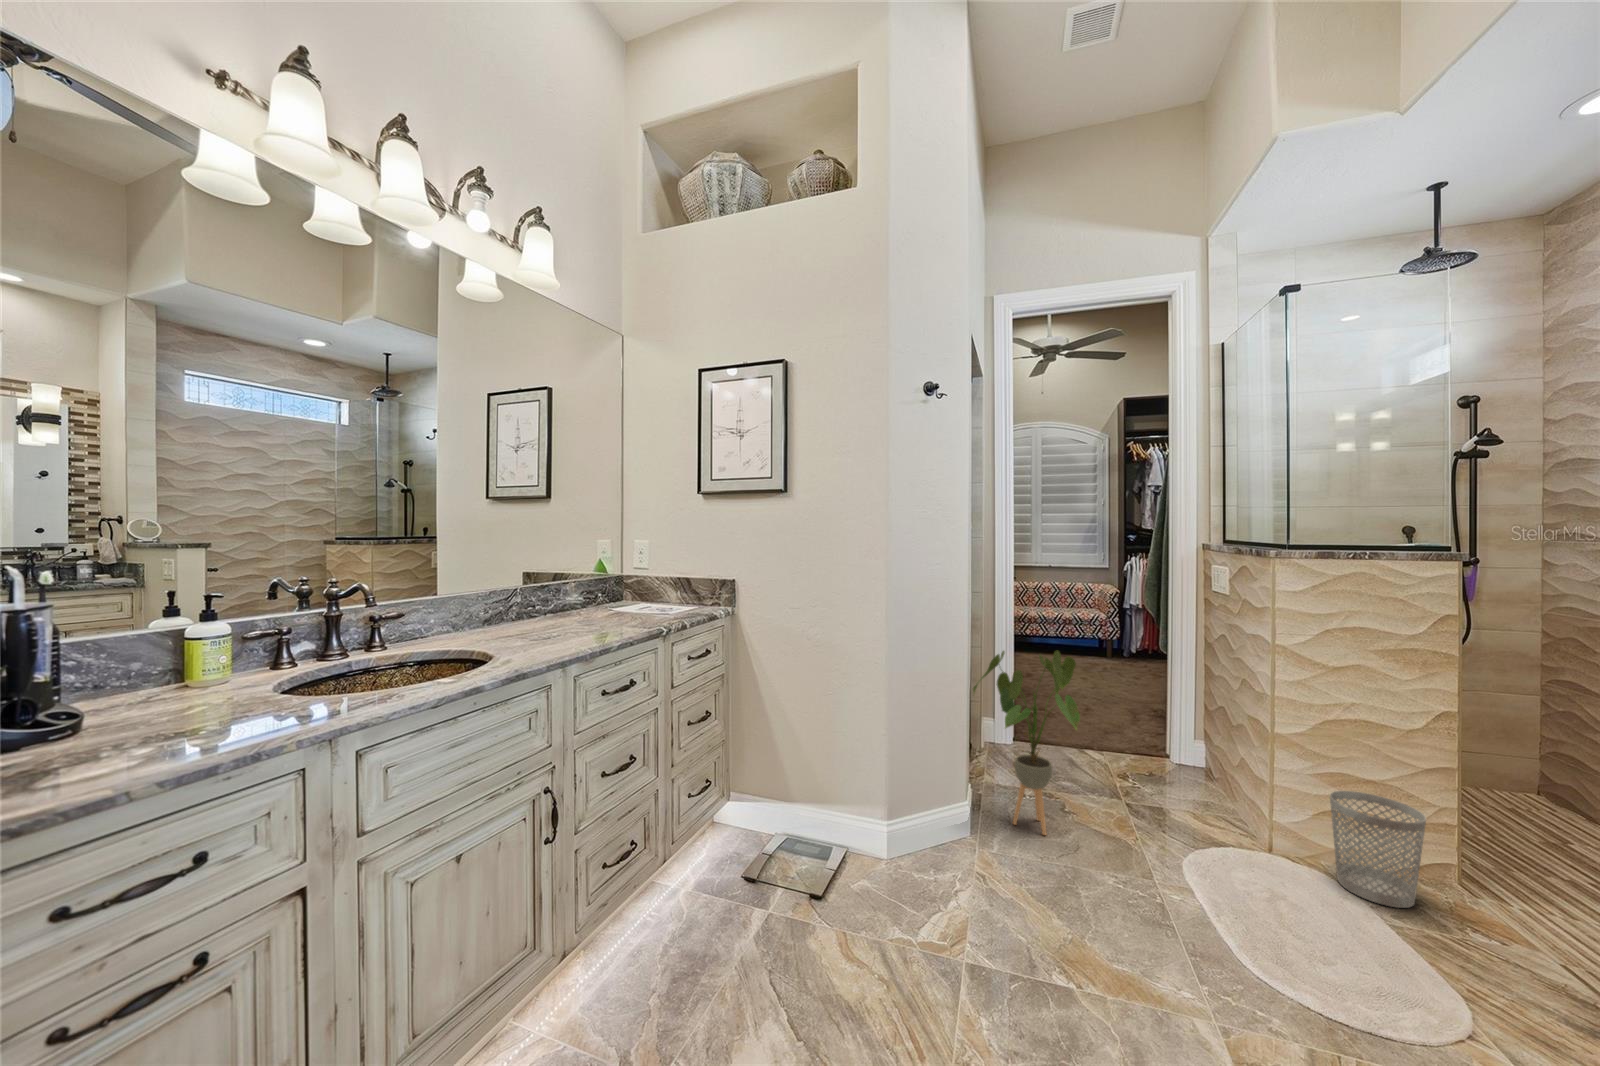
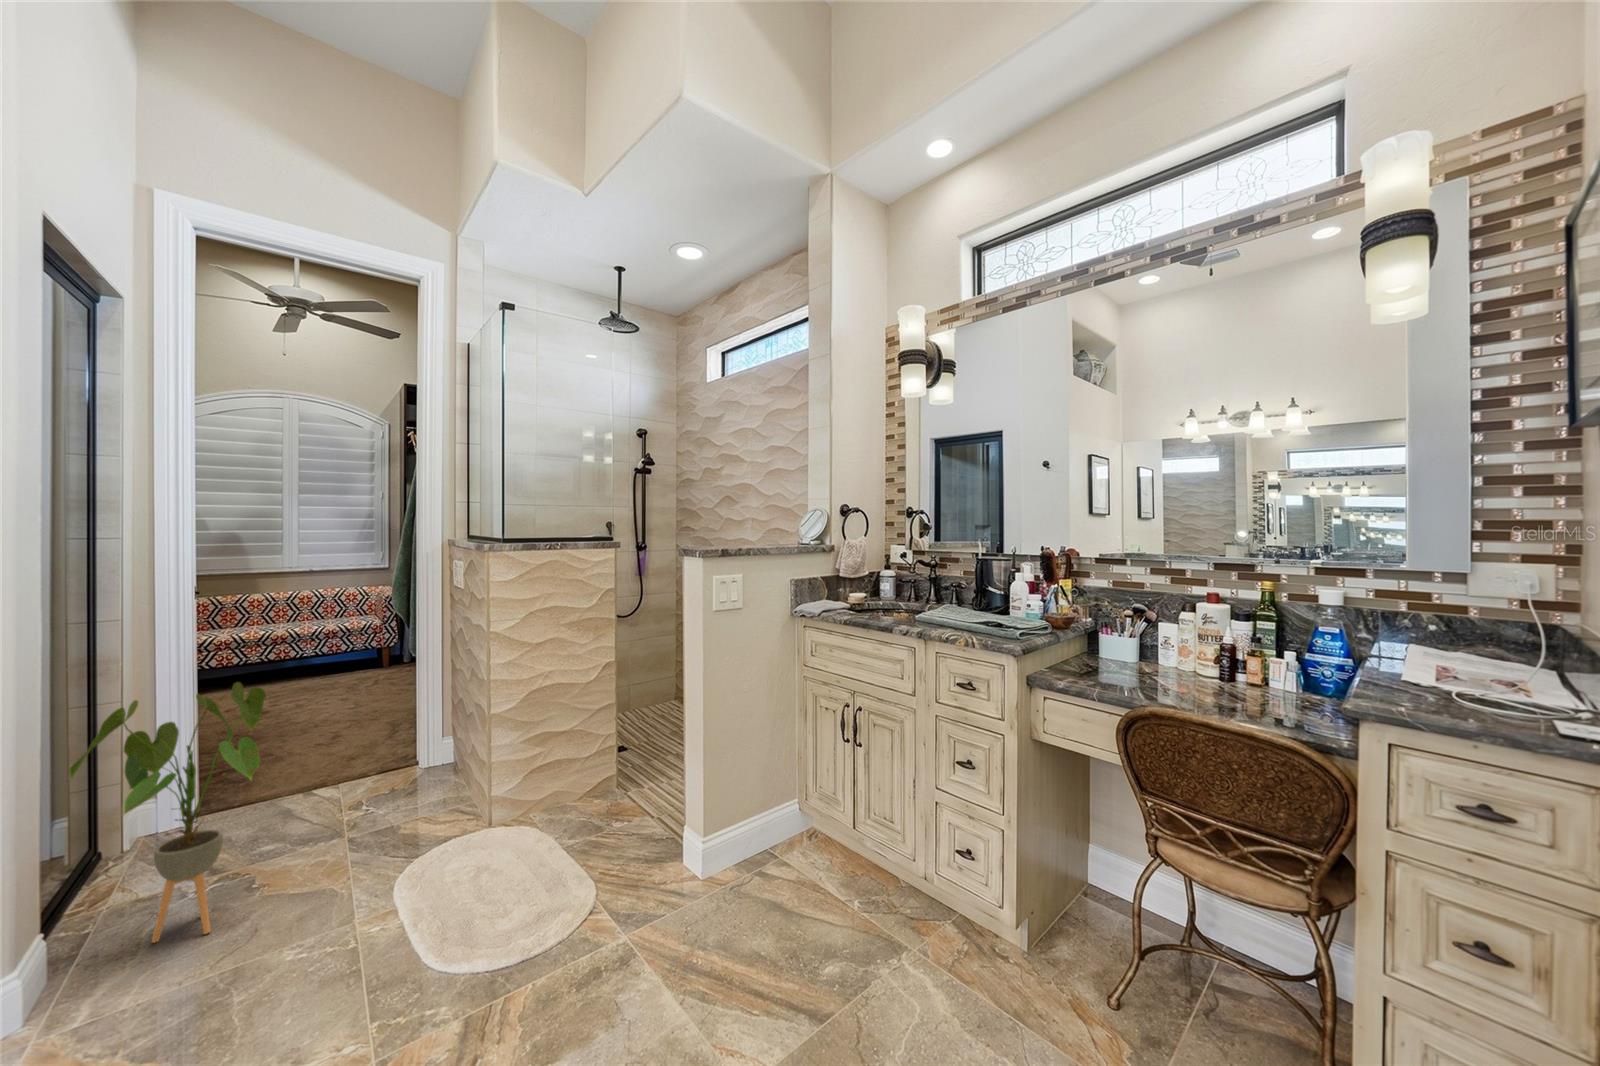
wastebasket: present [1330,791,1426,908] -> none [530,742,591,833]

